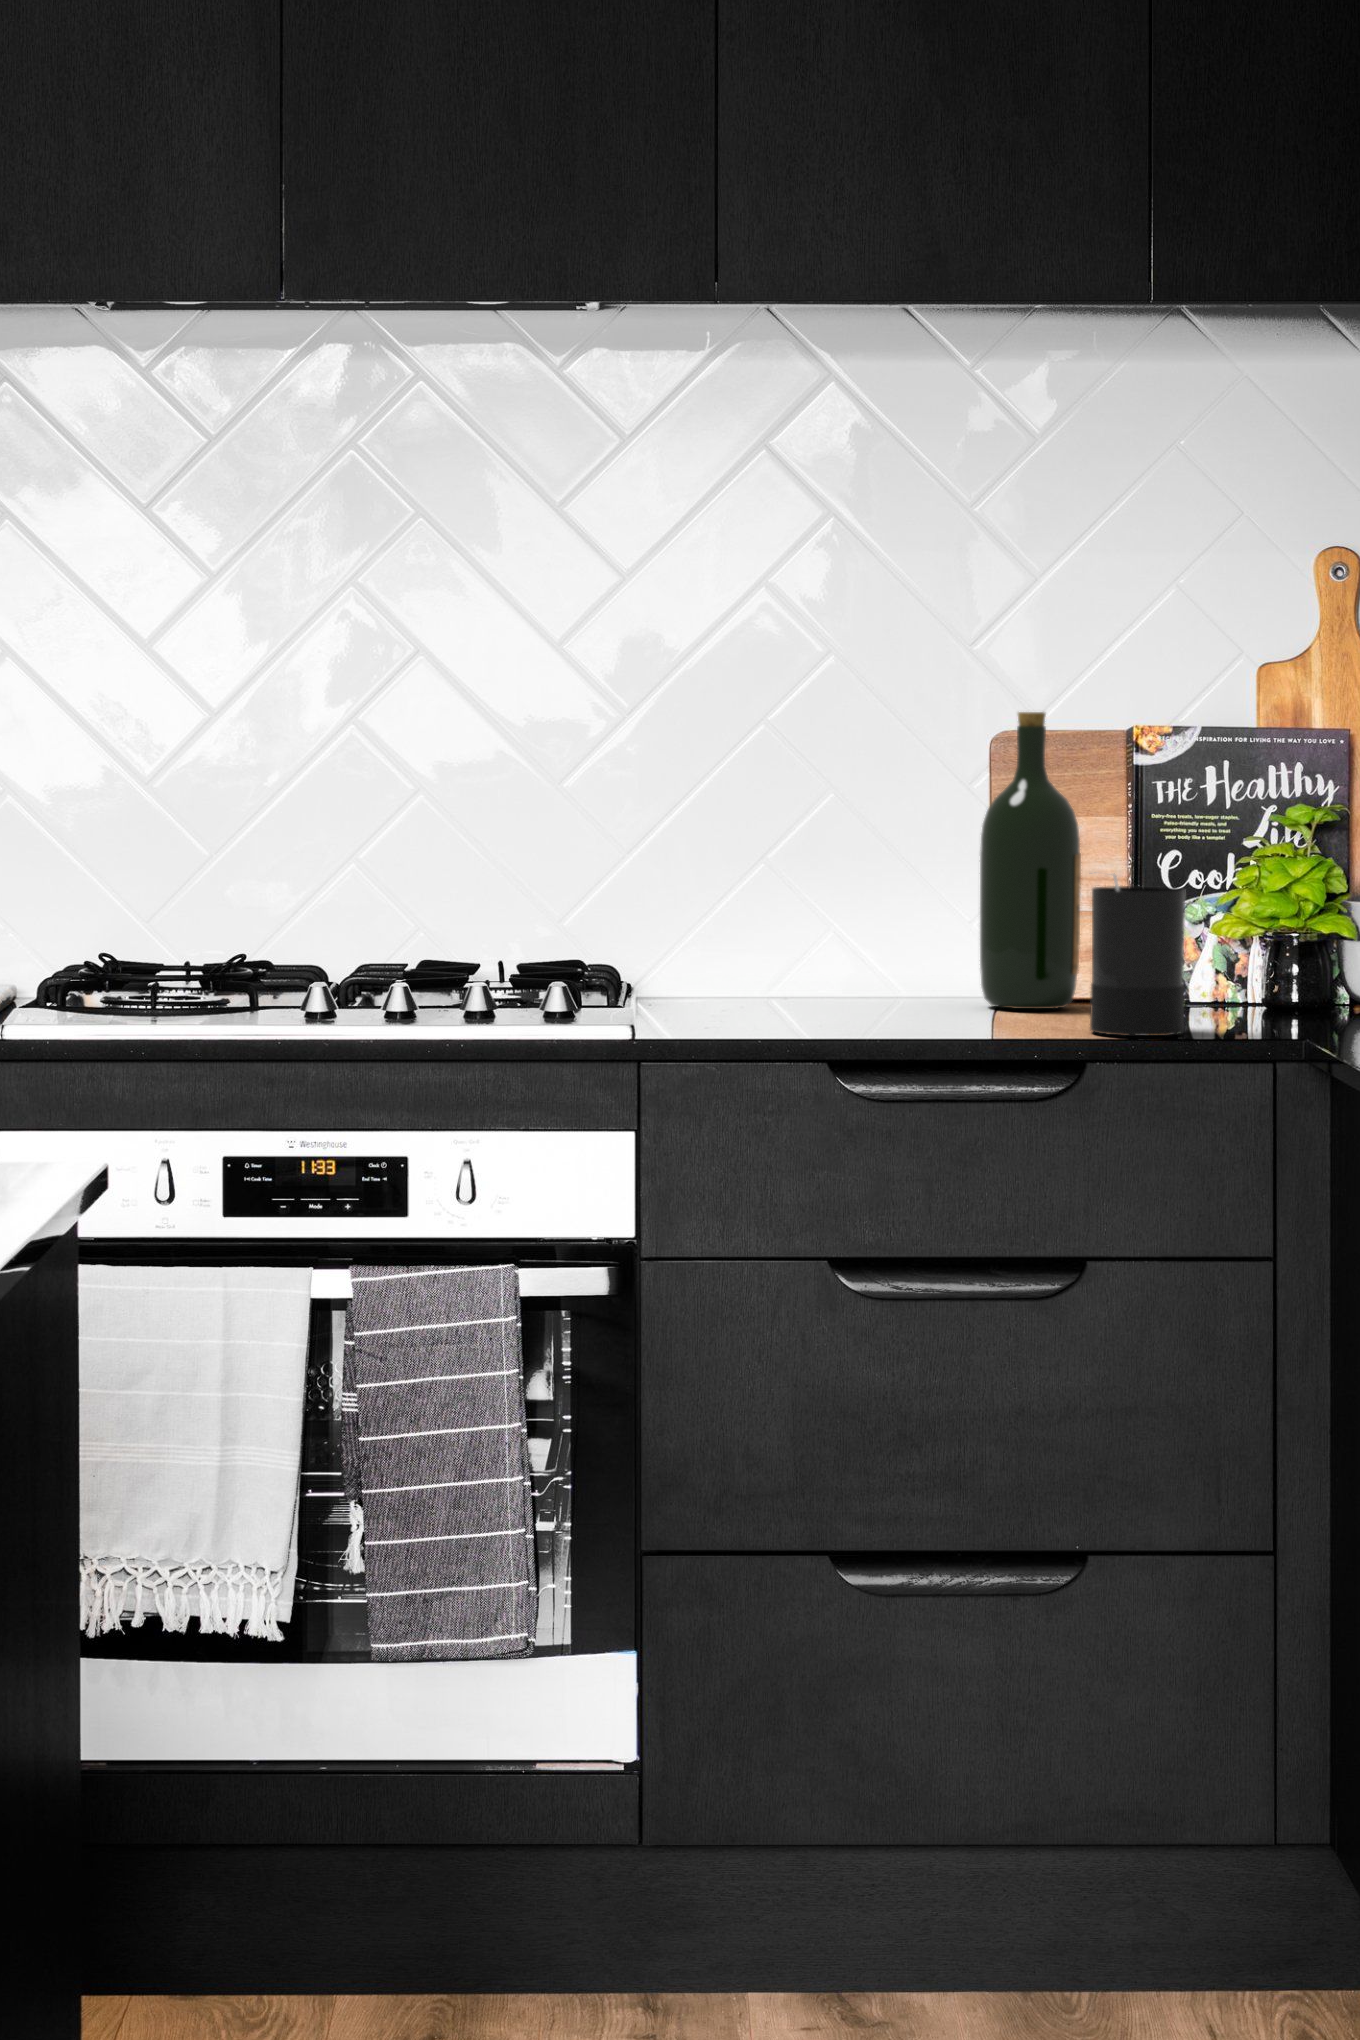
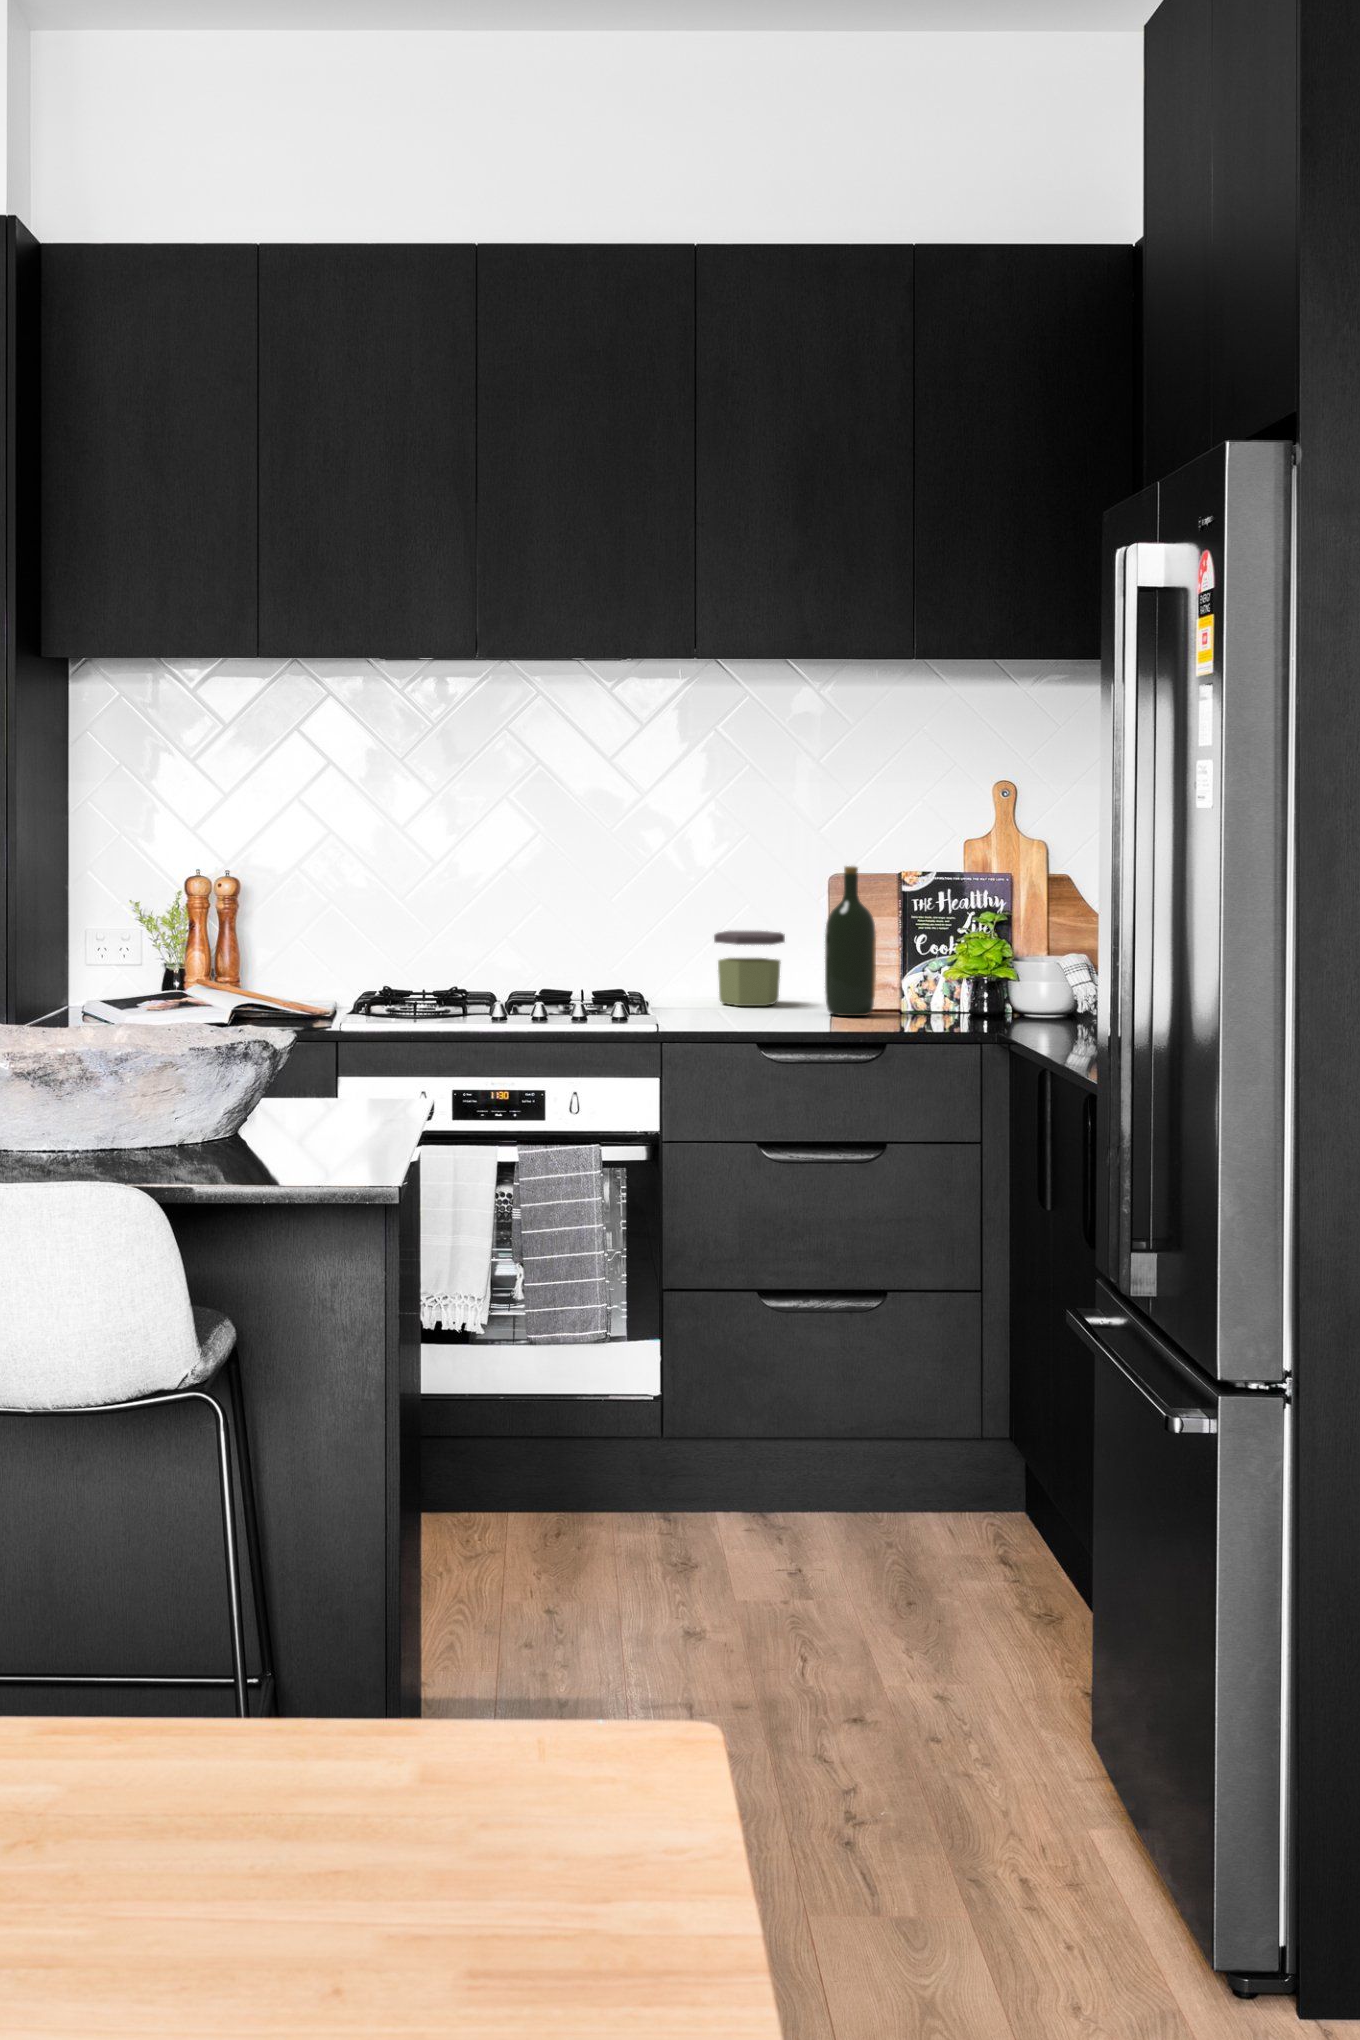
jar: none [762,845,902,992] -> present [714,931,785,1006]
candle: present [1090,873,1185,1036] -> none [880,949,928,1031]

